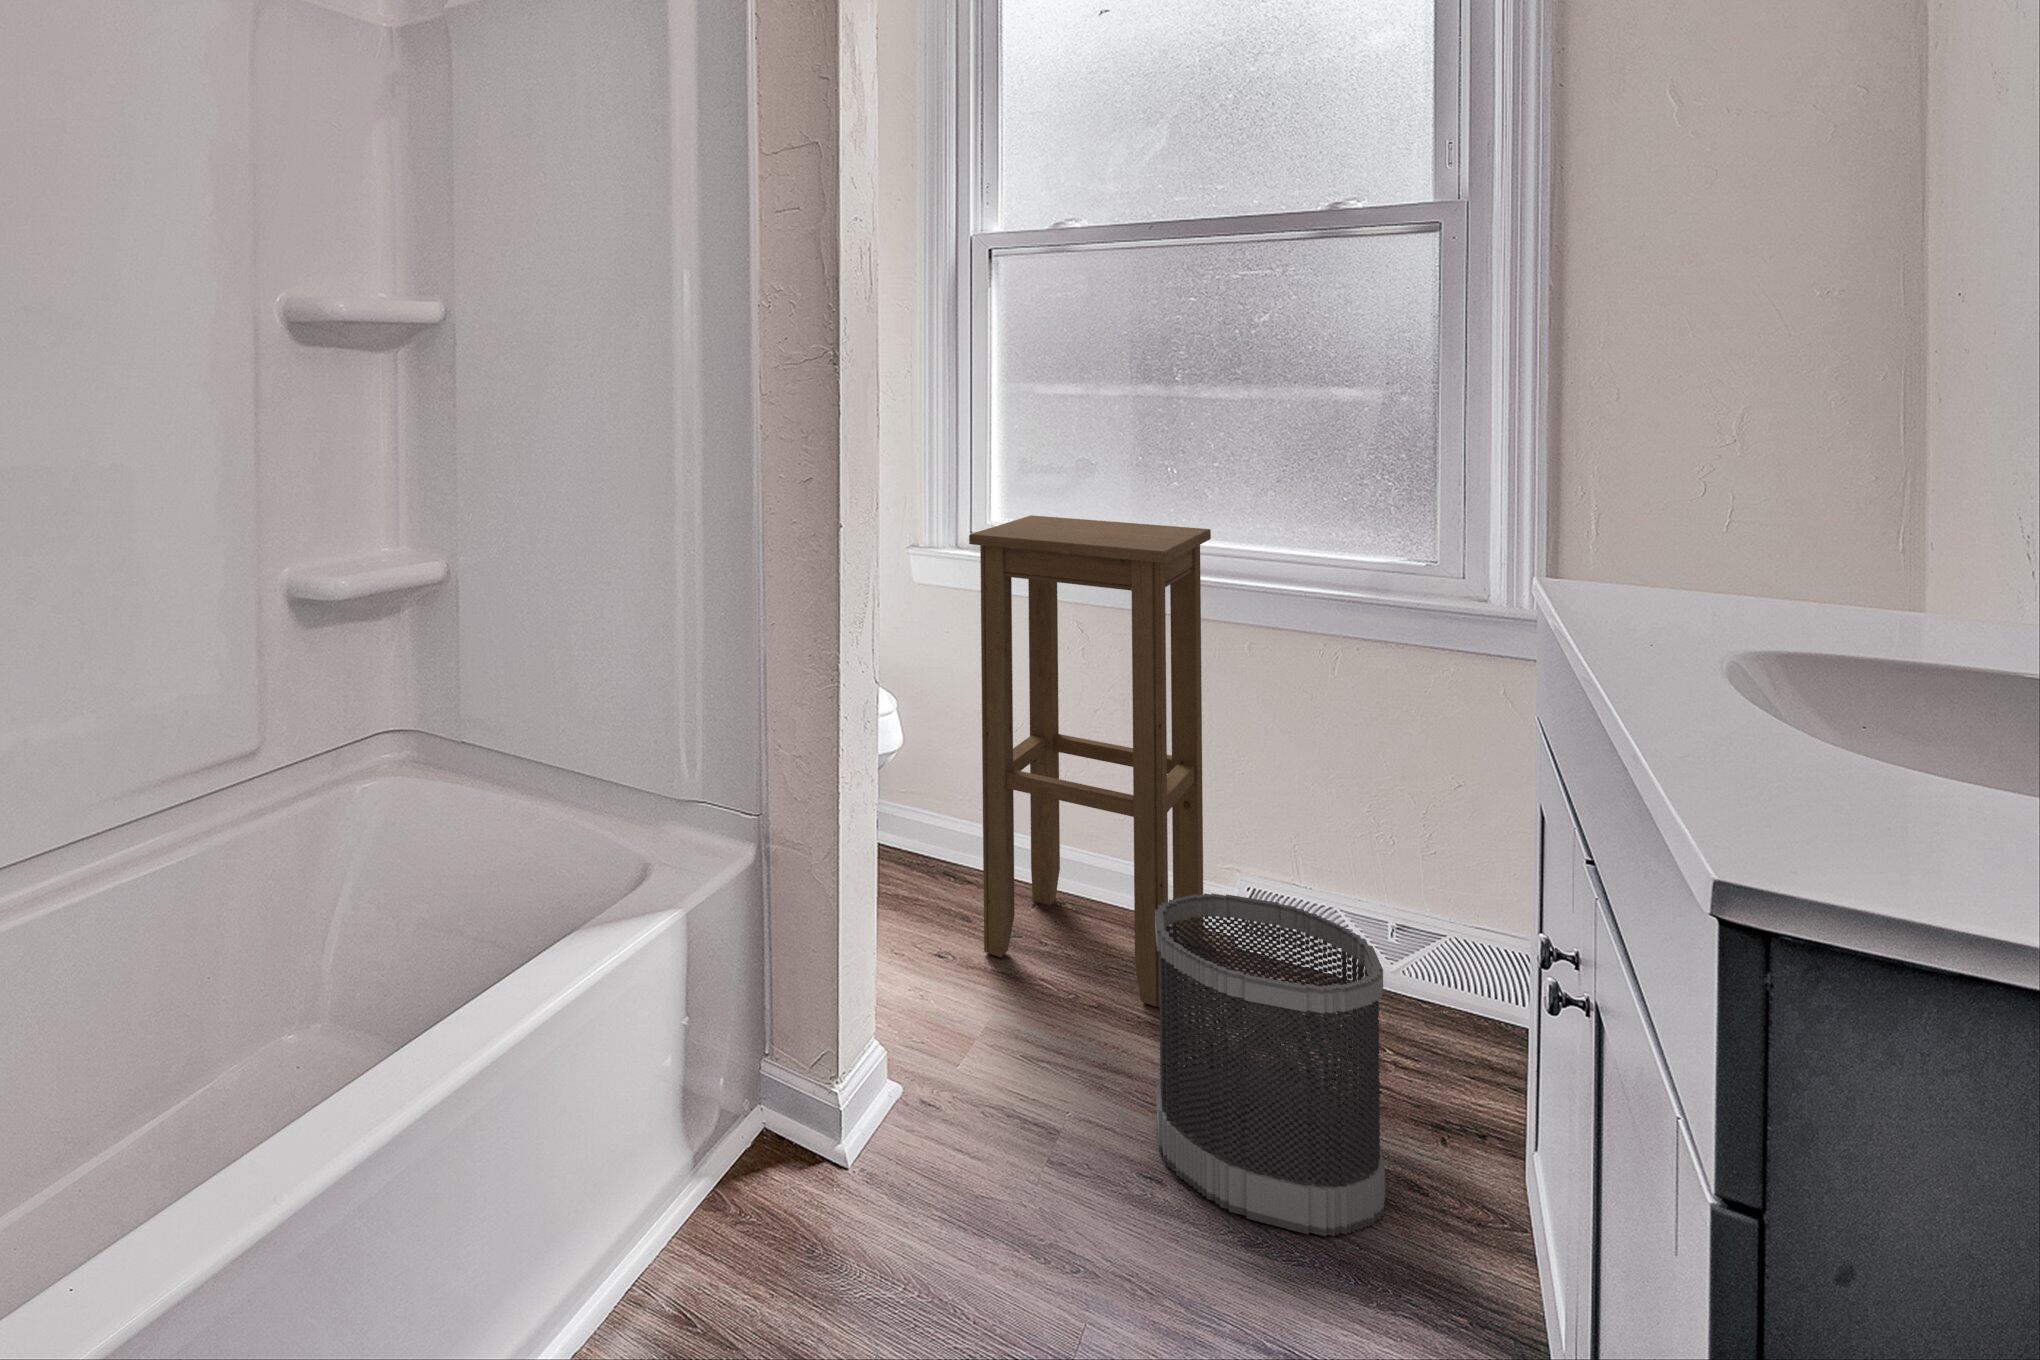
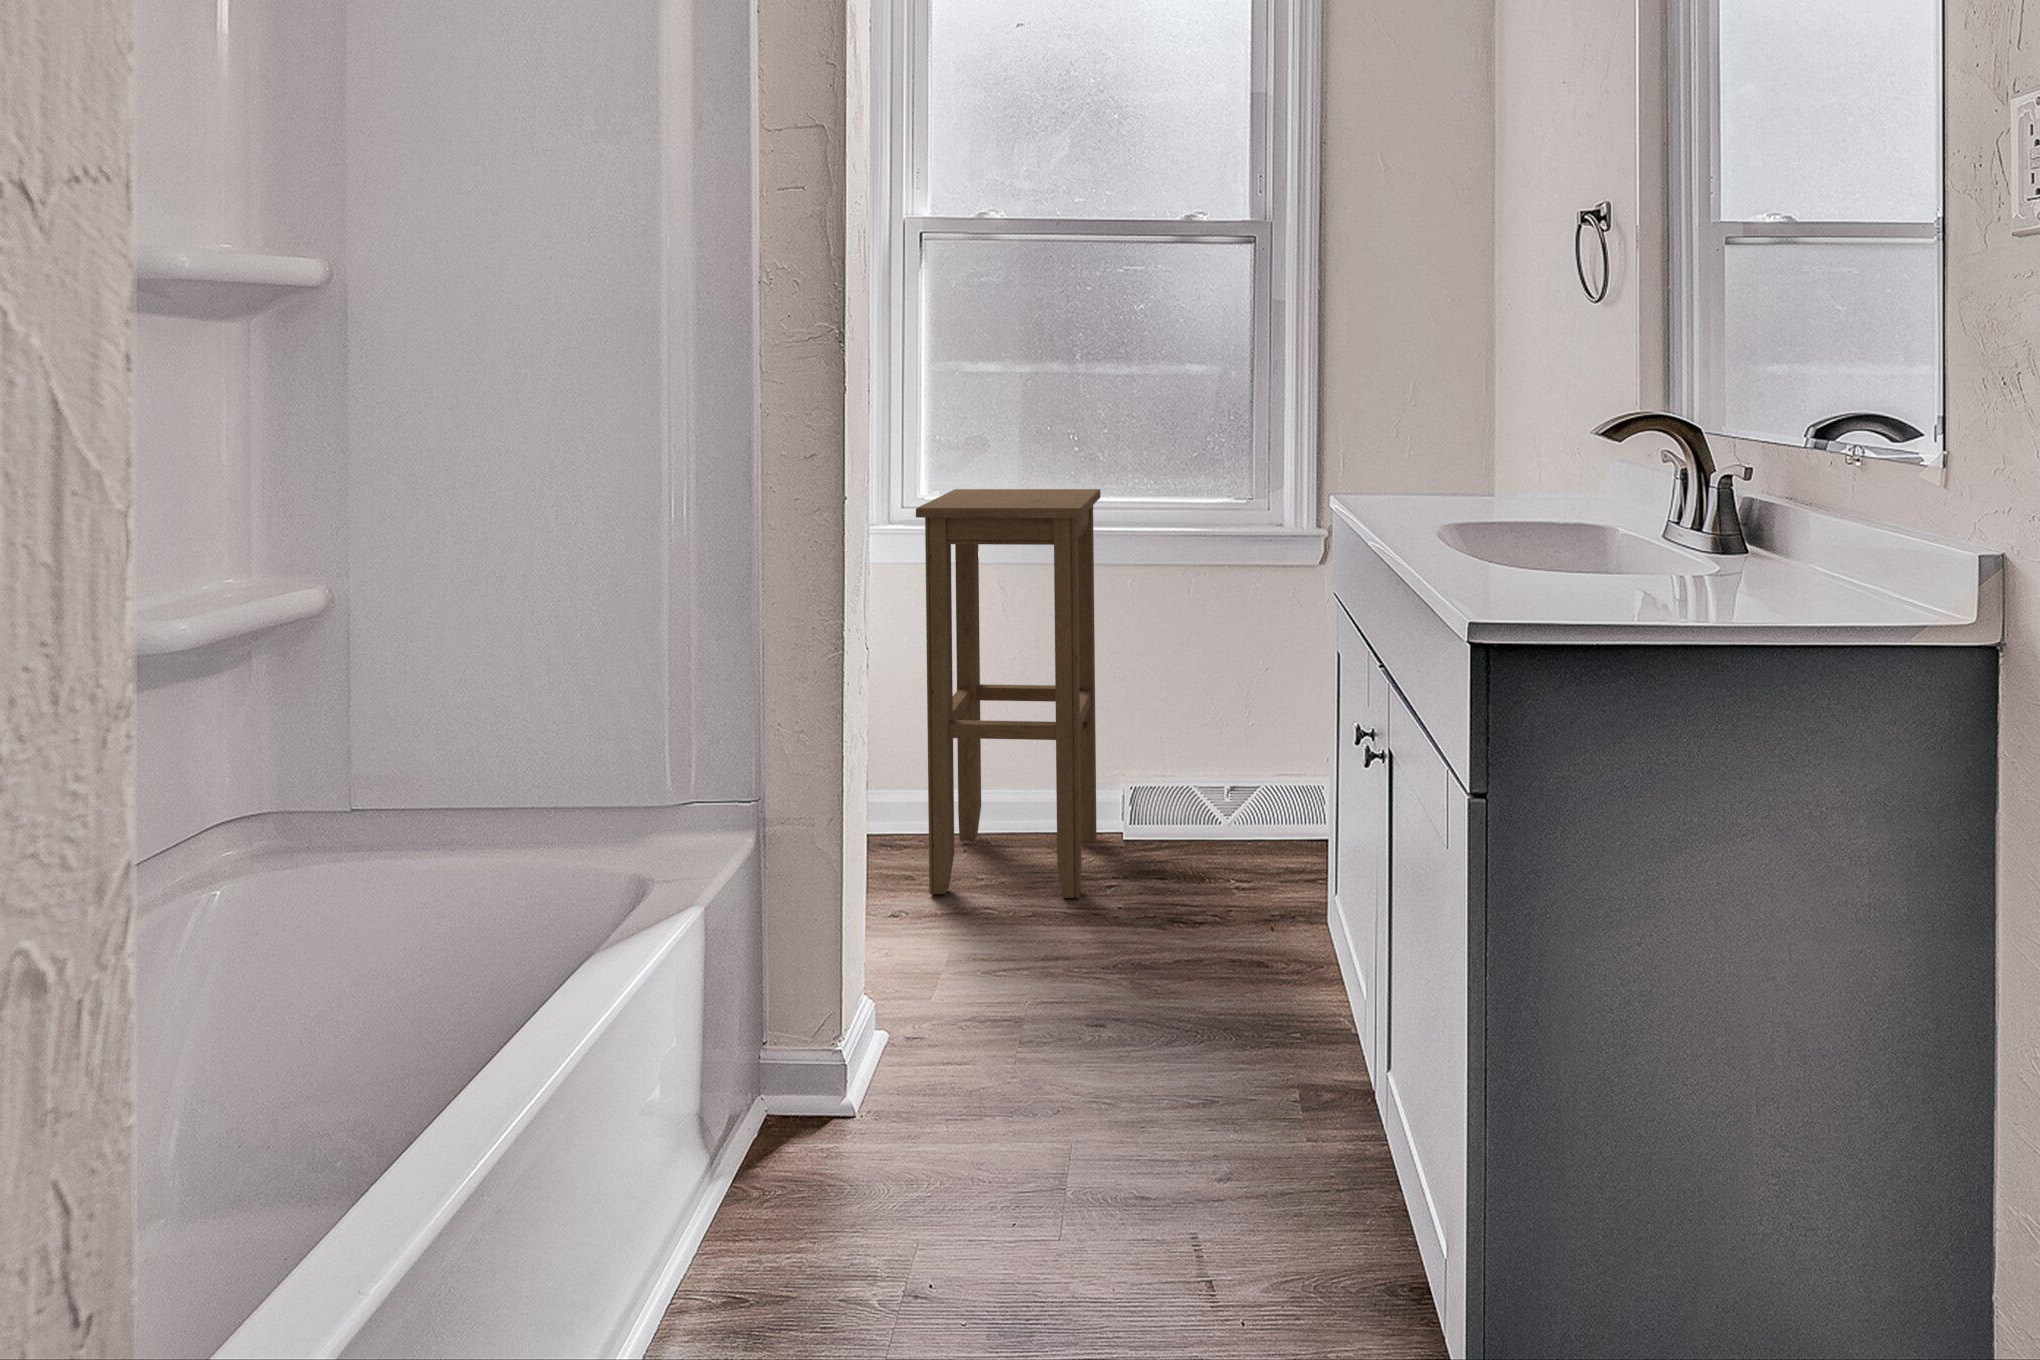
wastebasket: present [1155,893,1385,1236] -> none [1092,780,1252,1032]

